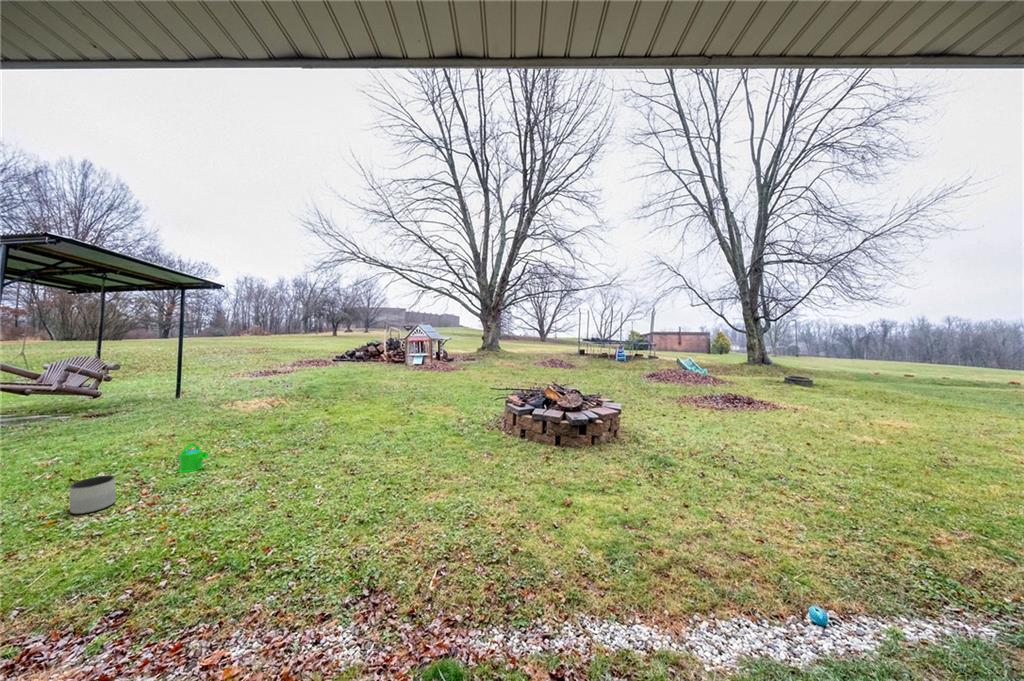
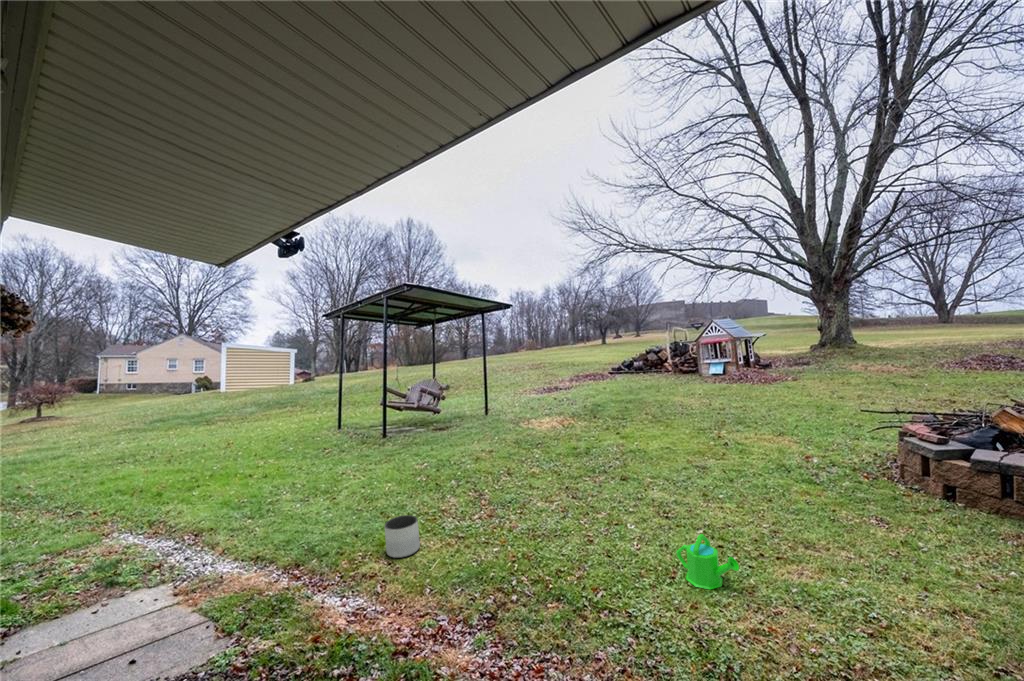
watering can: present [178,443,209,472] -> present [676,534,739,590]

